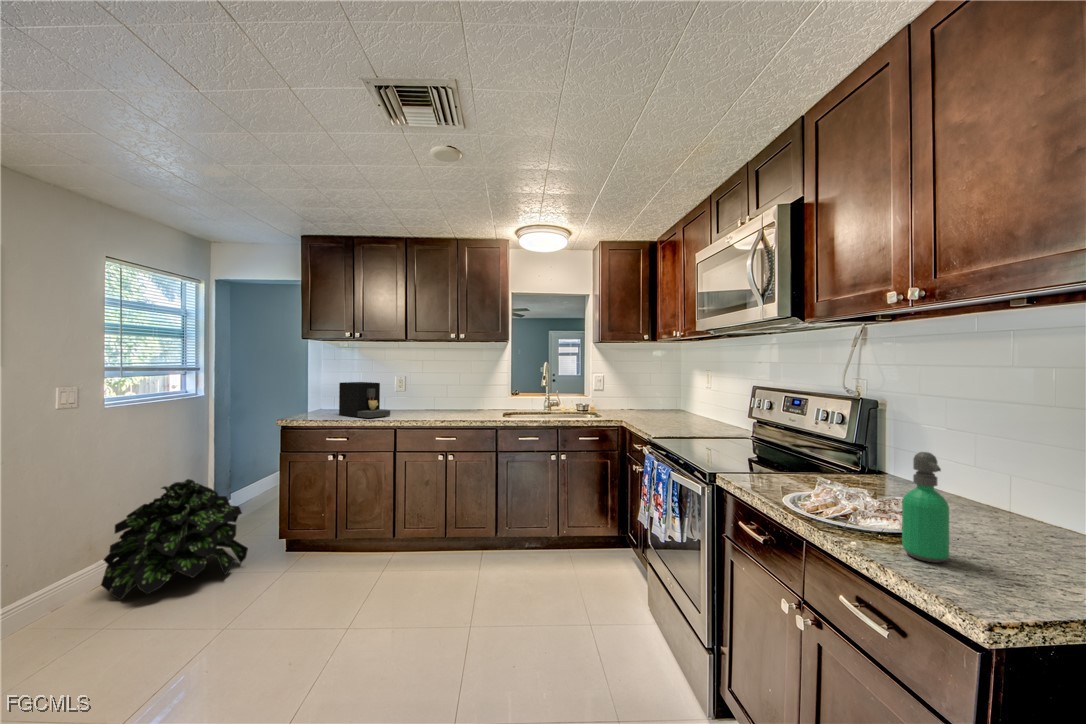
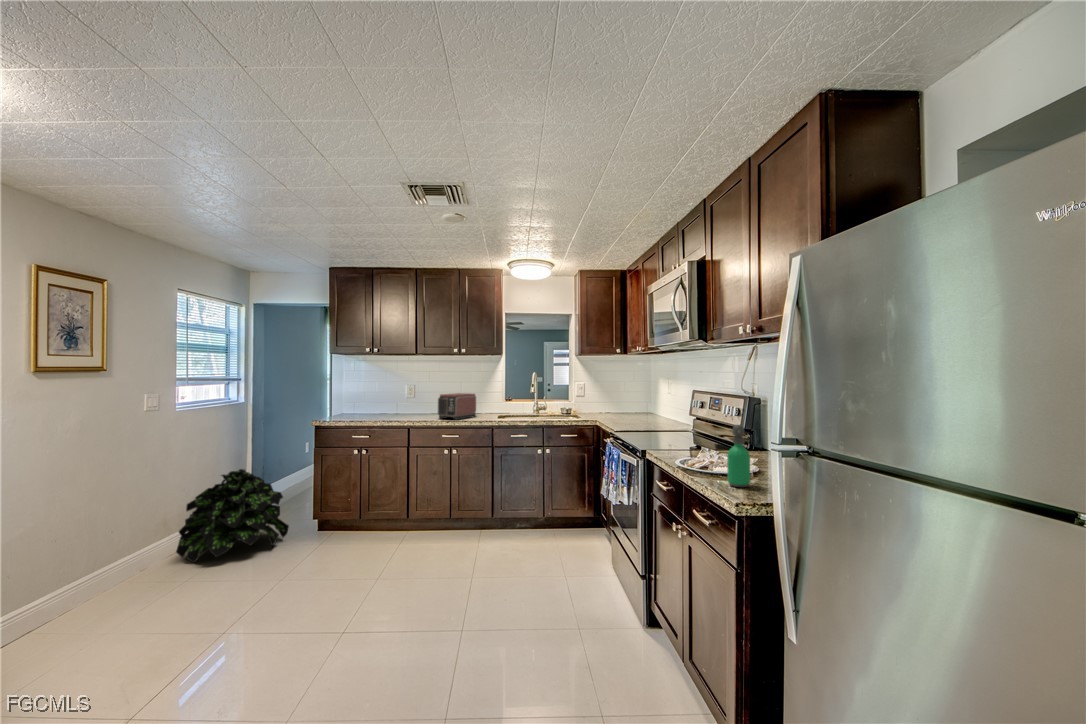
coffee maker: present [339,382,390,418] -> none [360,389,403,419]
toaster: none [431,387,477,419] -> present [438,393,476,420]

